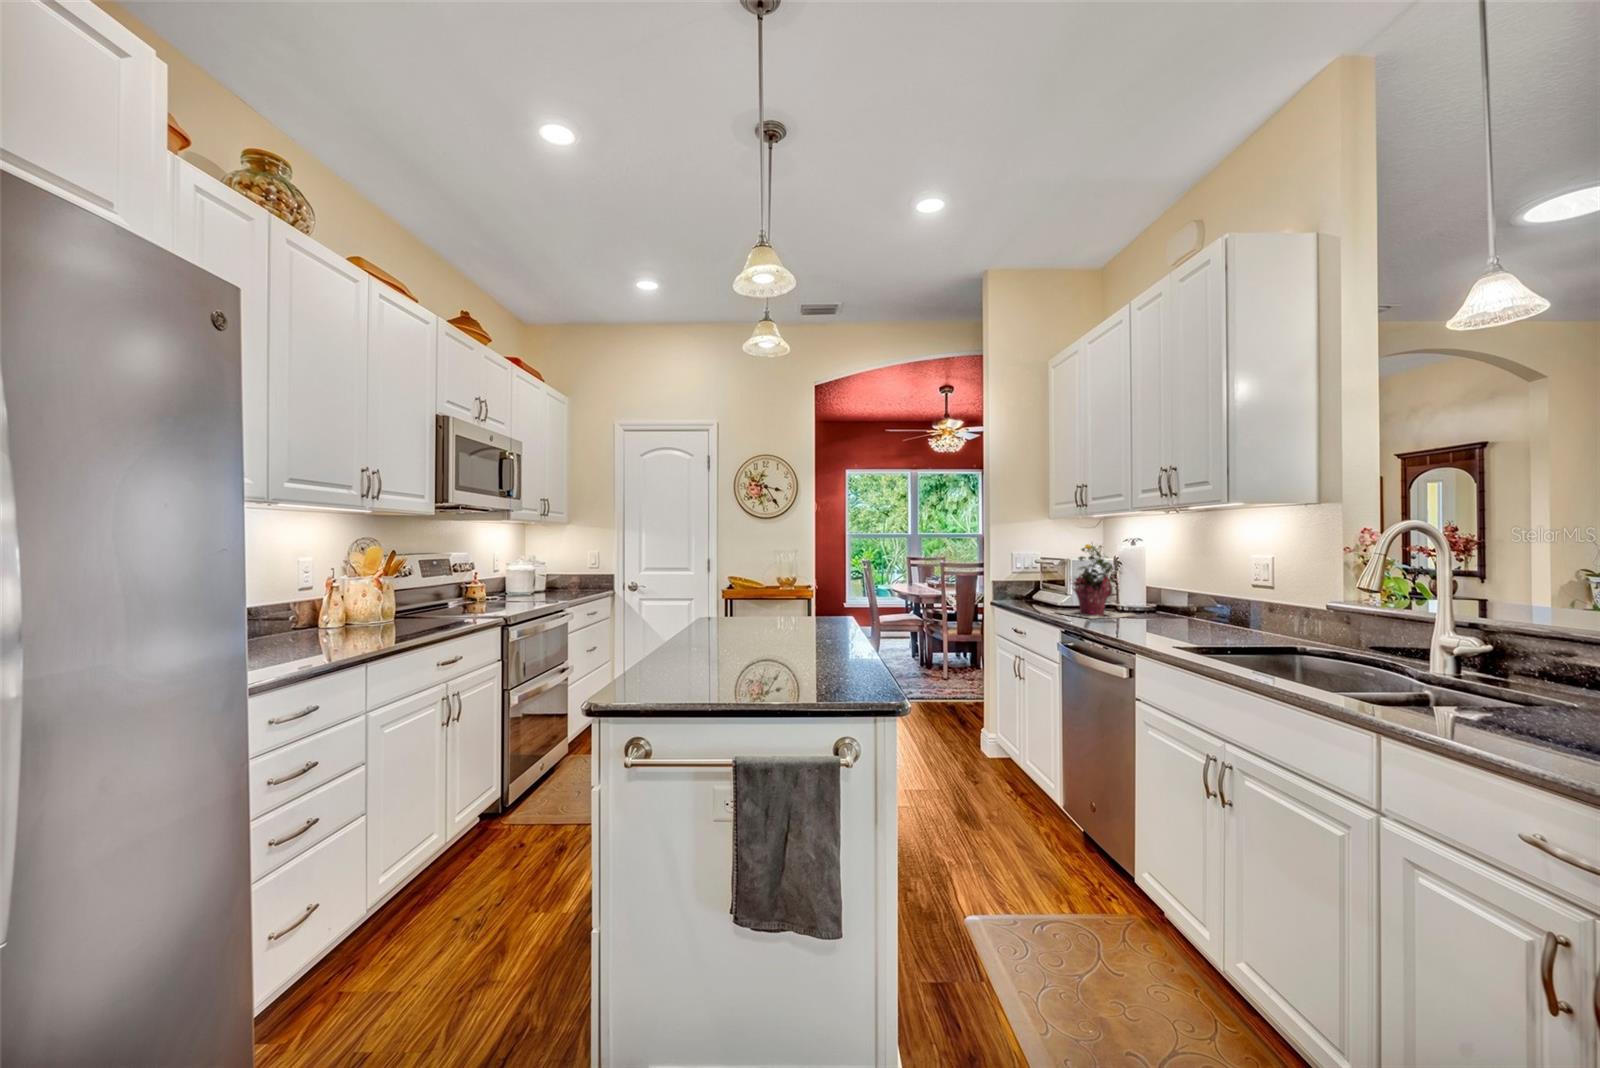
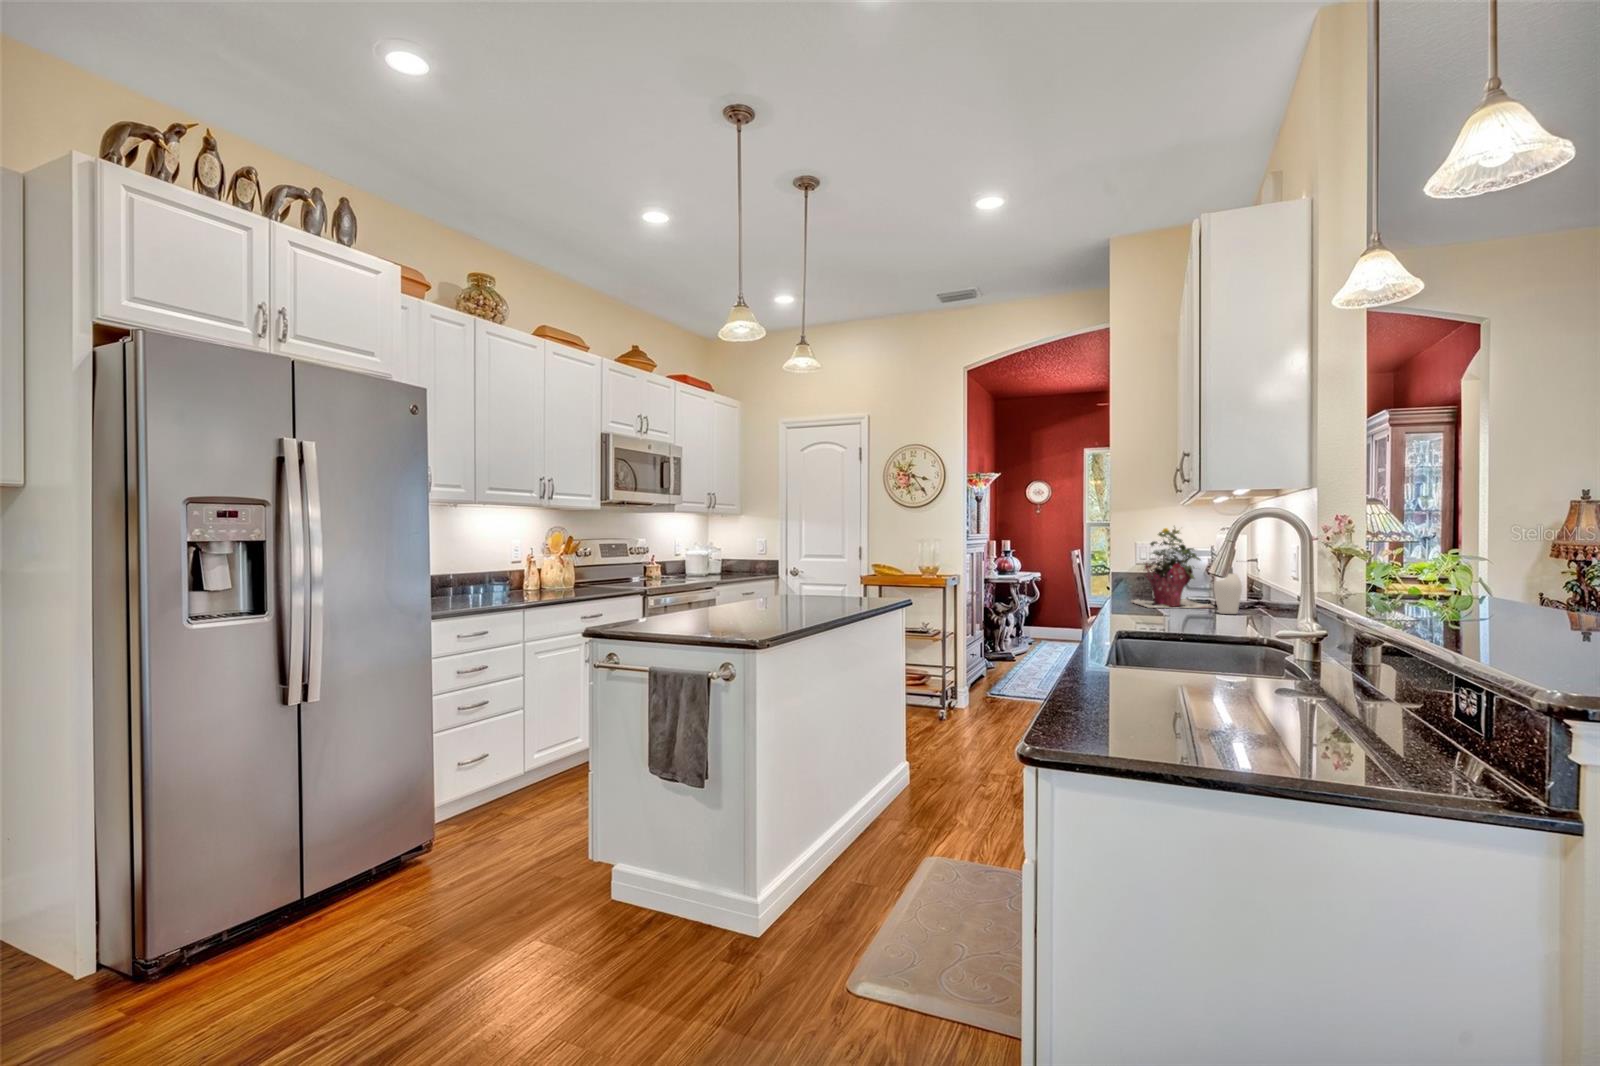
soap dispenser: none [1157,572,1191,623] -> present [1214,568,1242,614]

